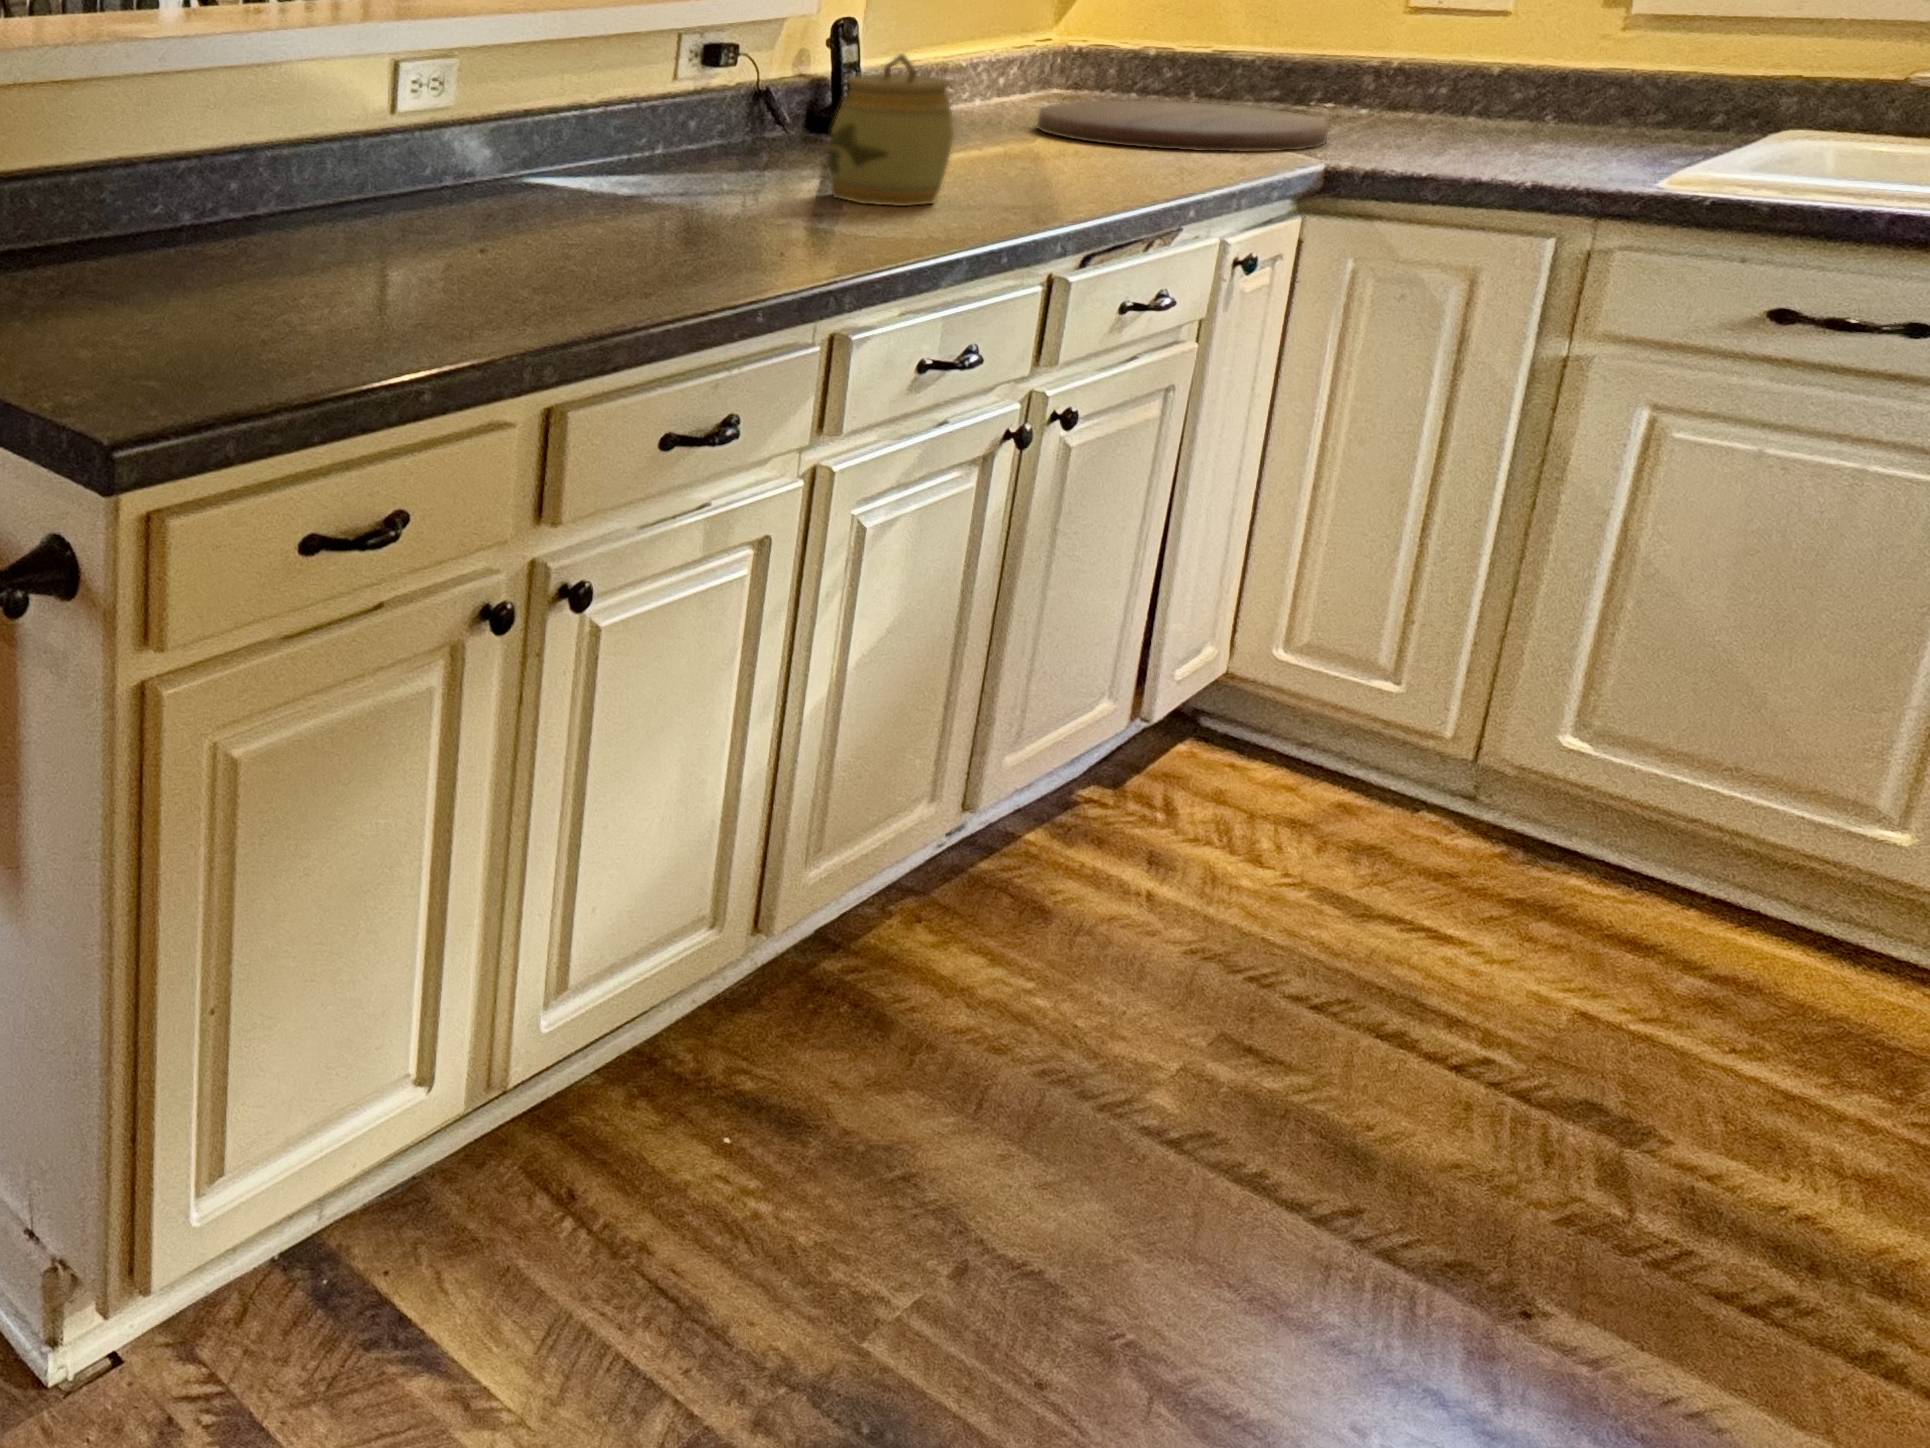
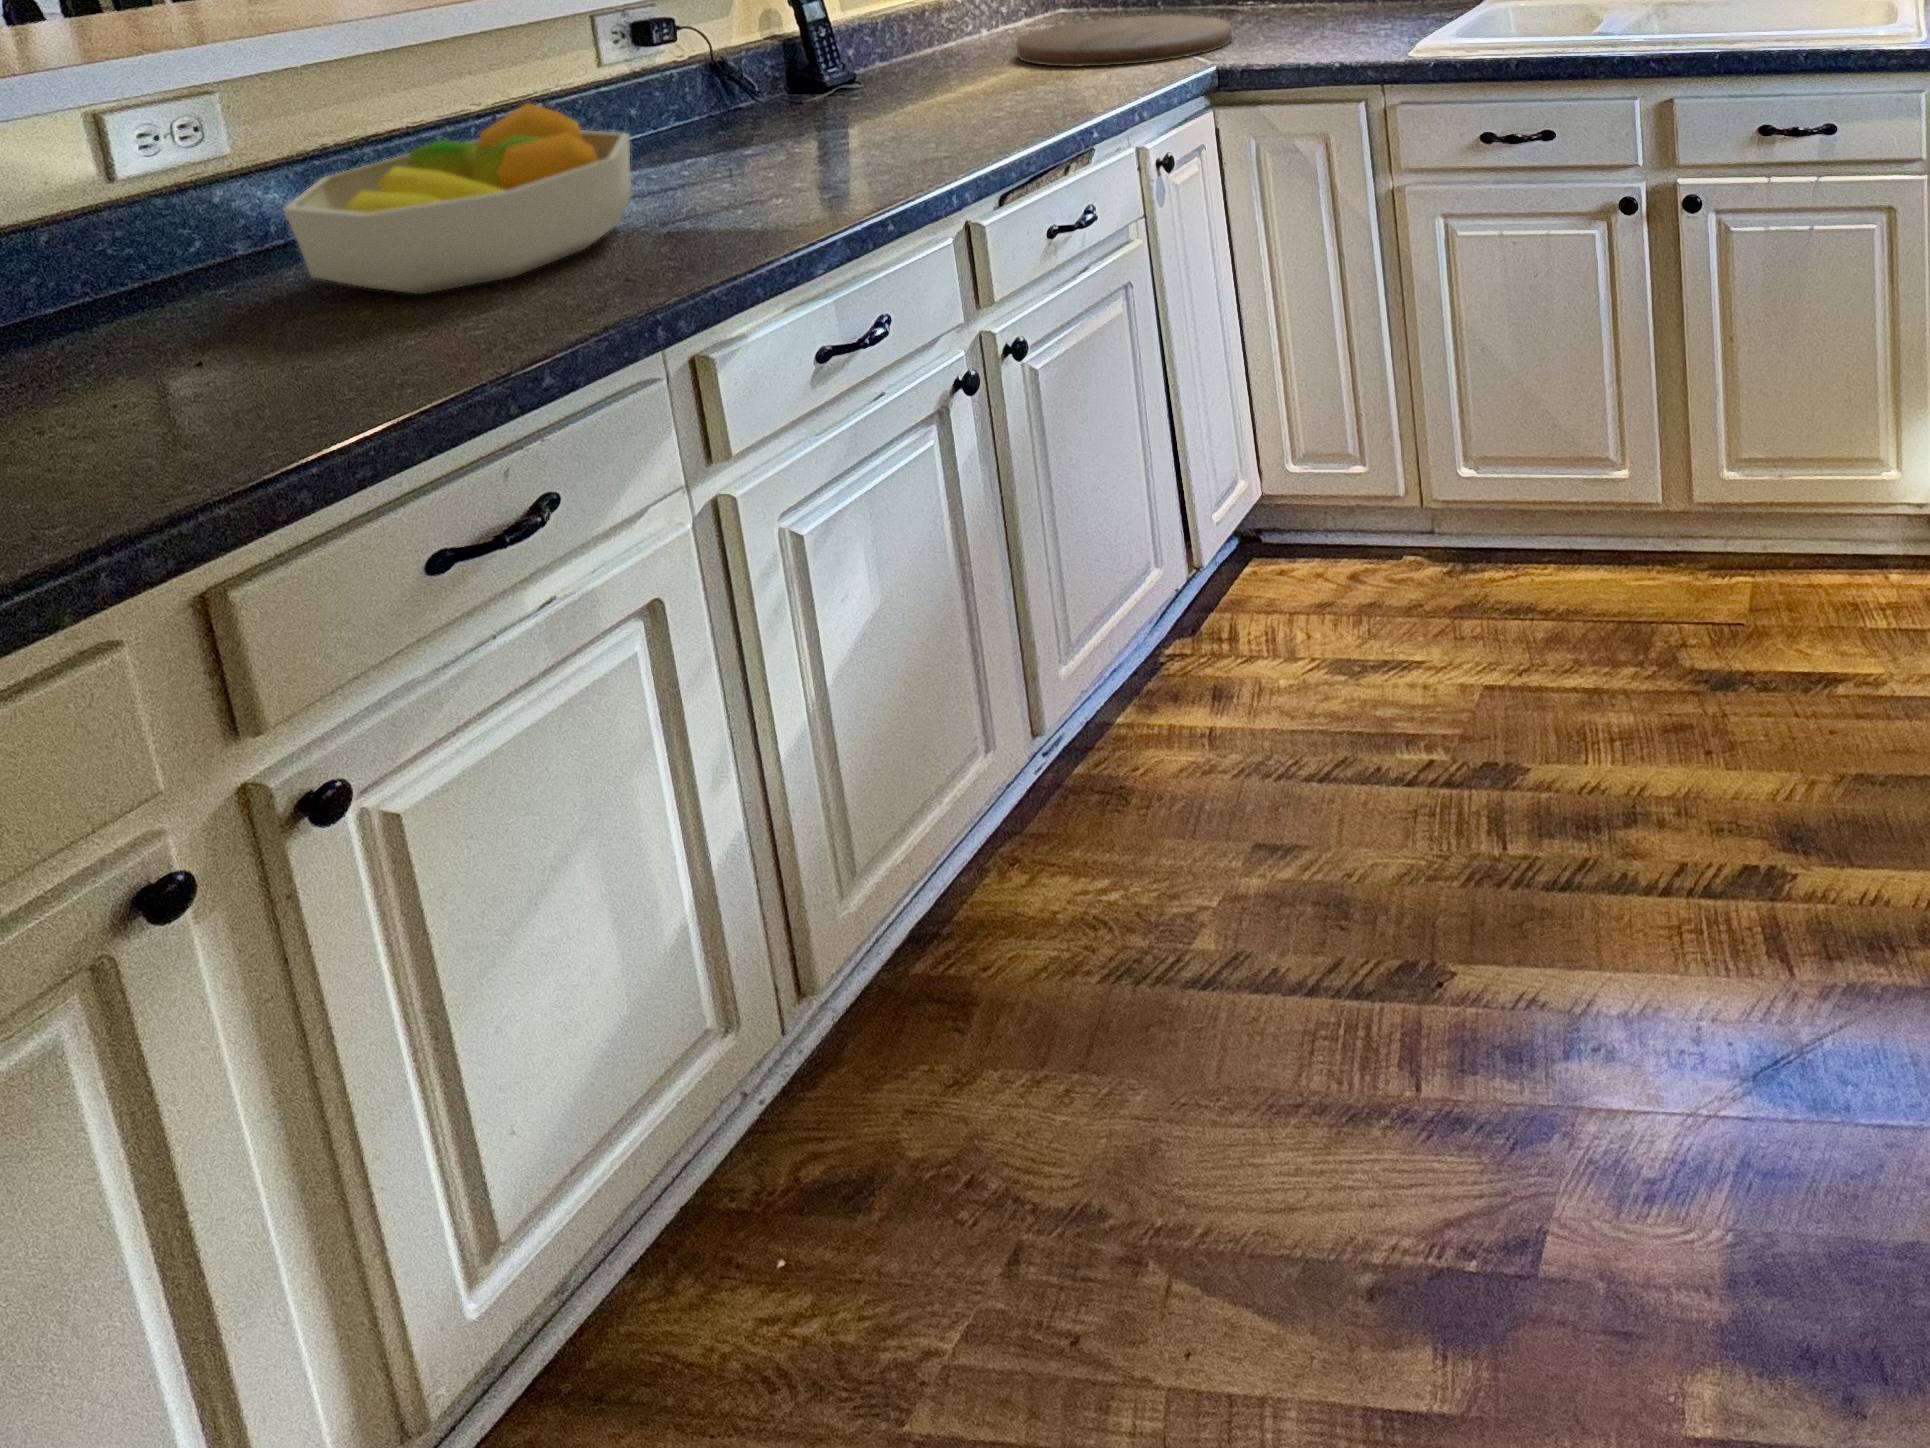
jar: present [829,54,954,206] -> none [731,24,863,182]
fruit bowl: none [537,96,771,238] -> present [284,103,631,294]

